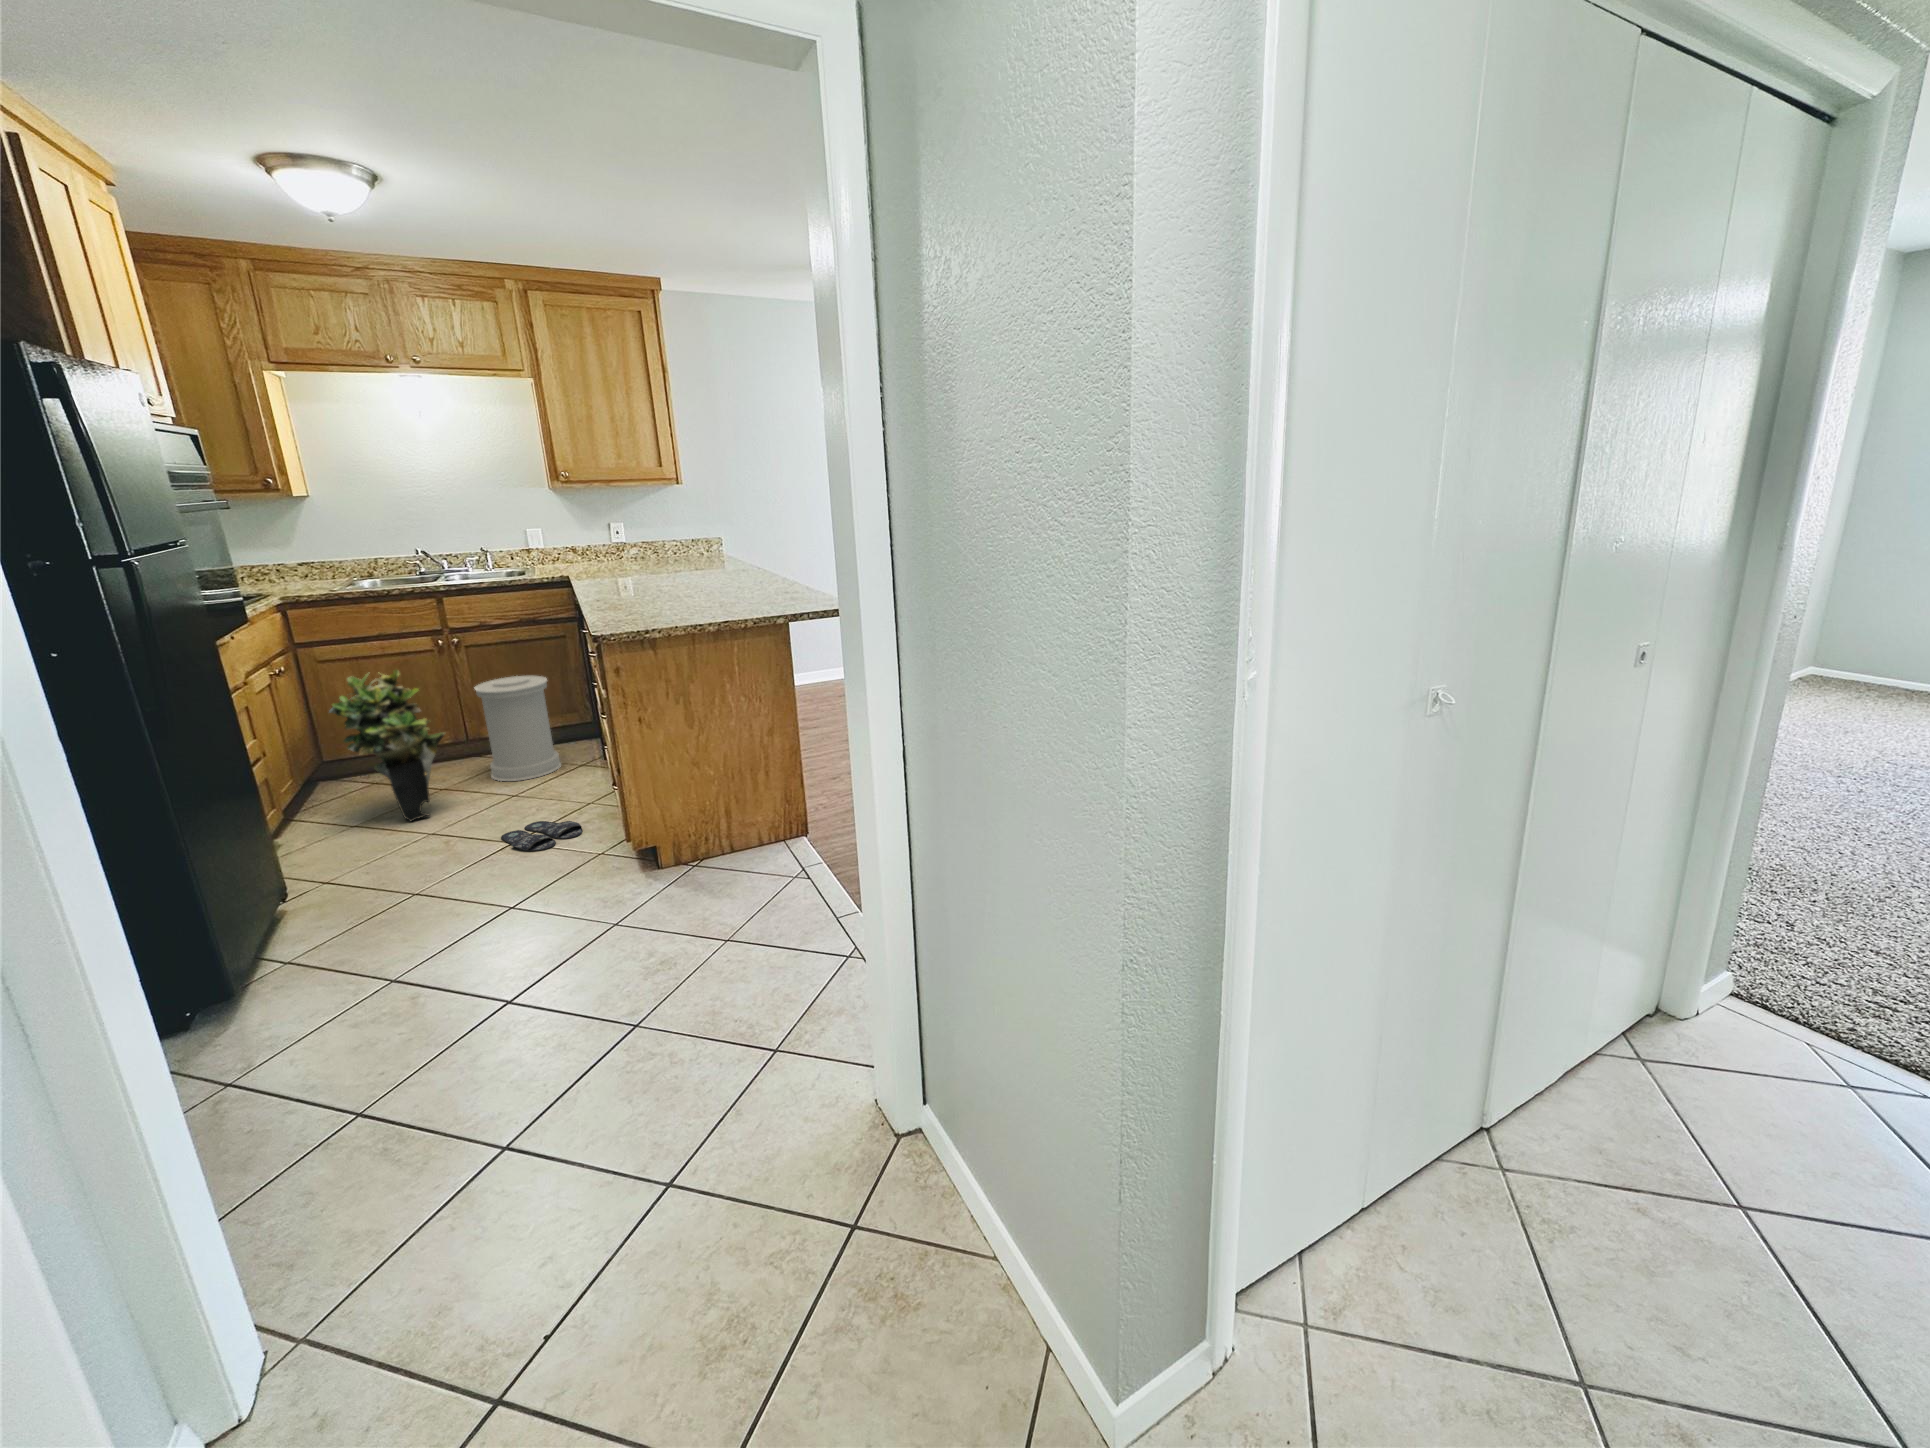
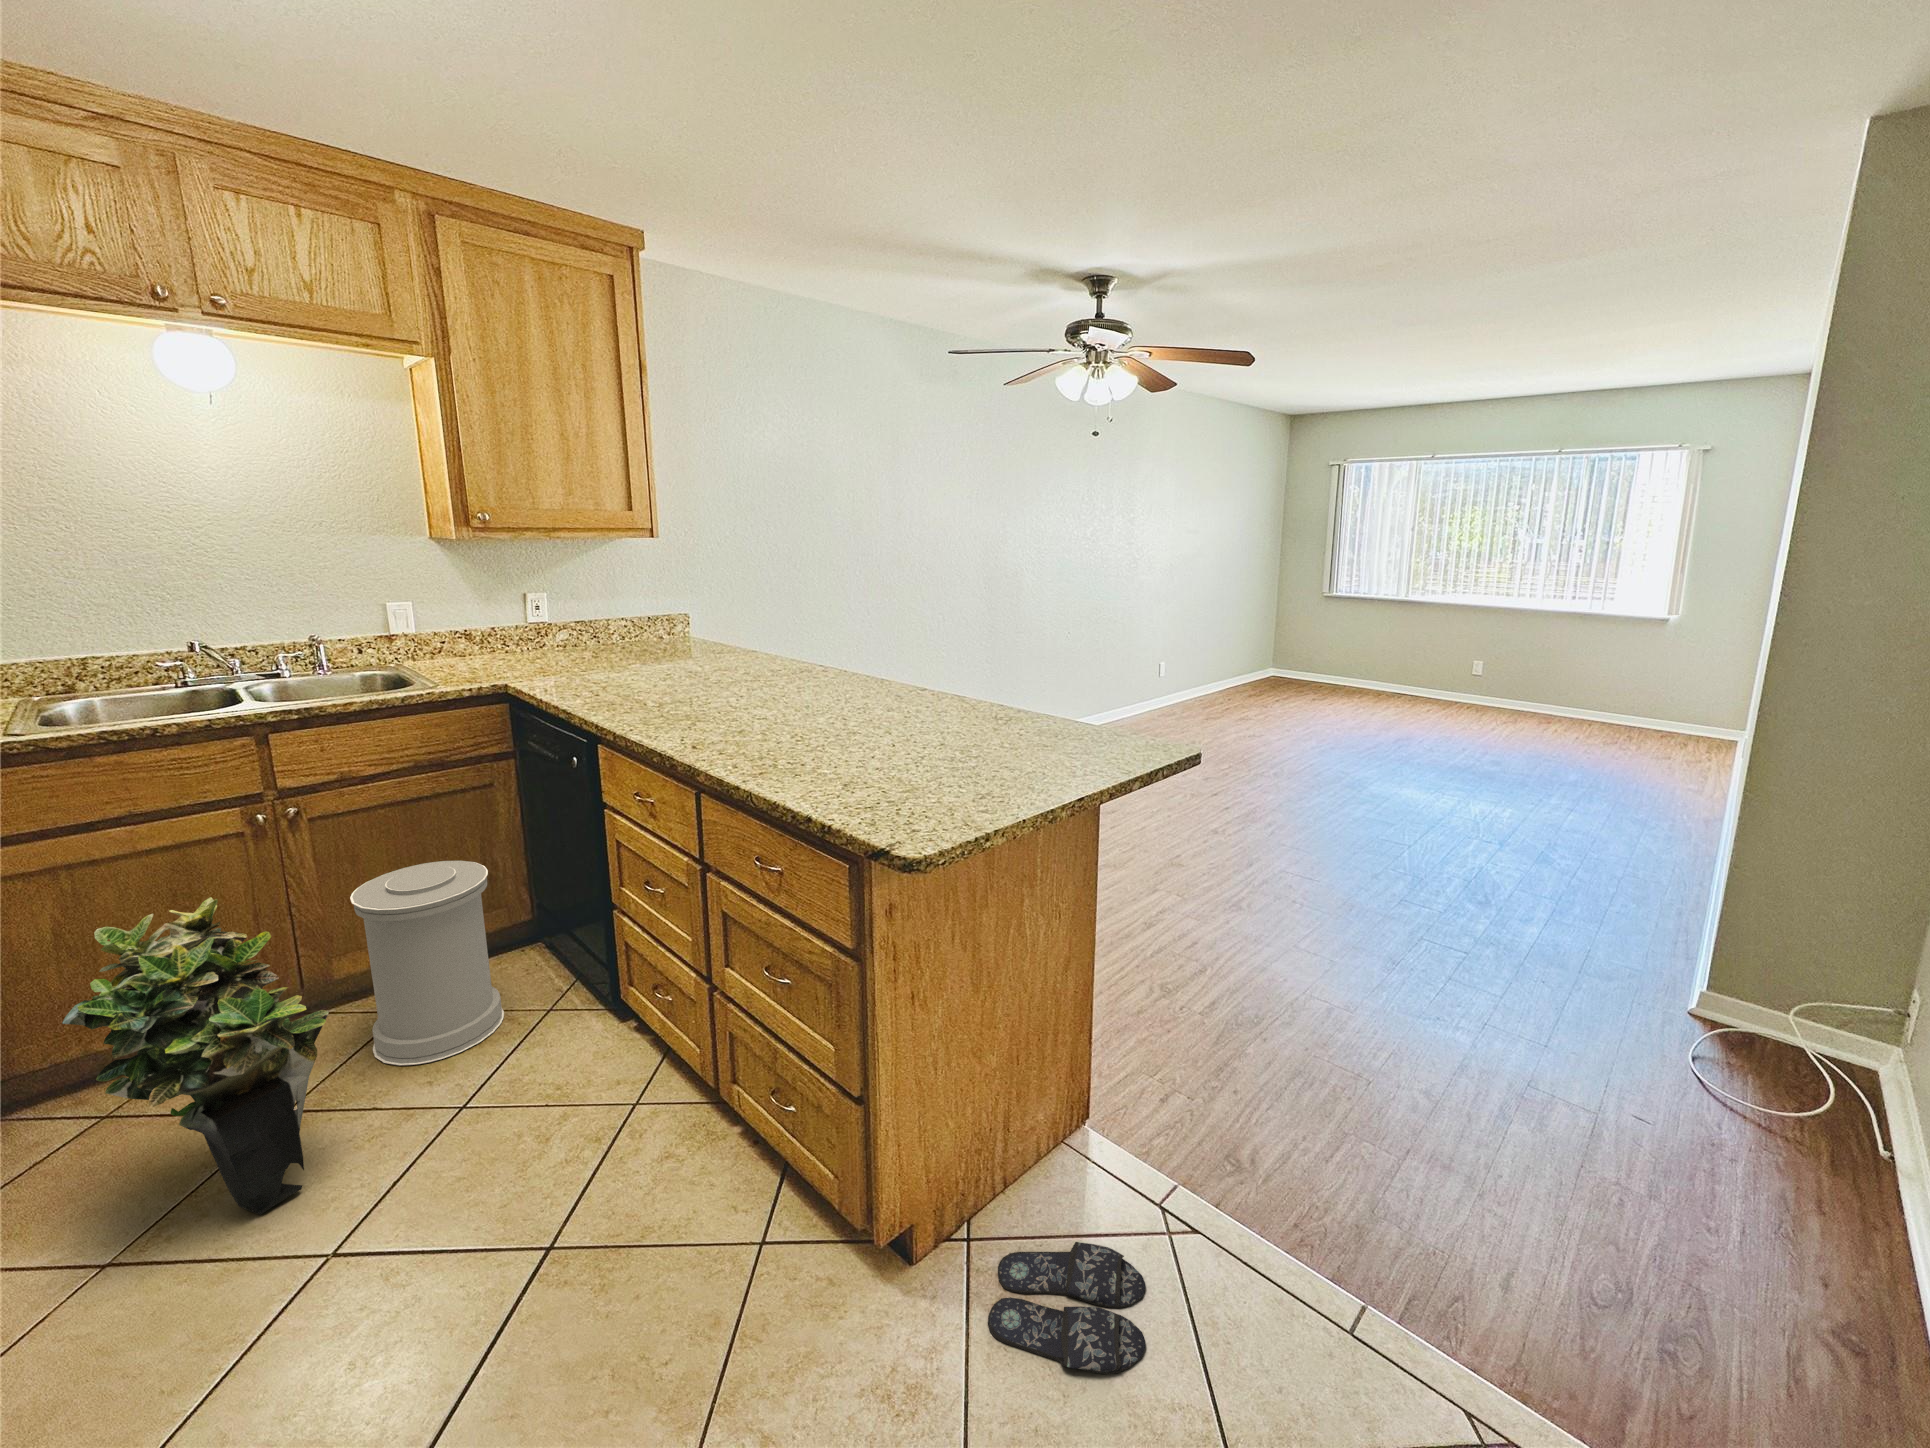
slippers: present [501,821,582,851] -> present [988,1242,1146,1374]

